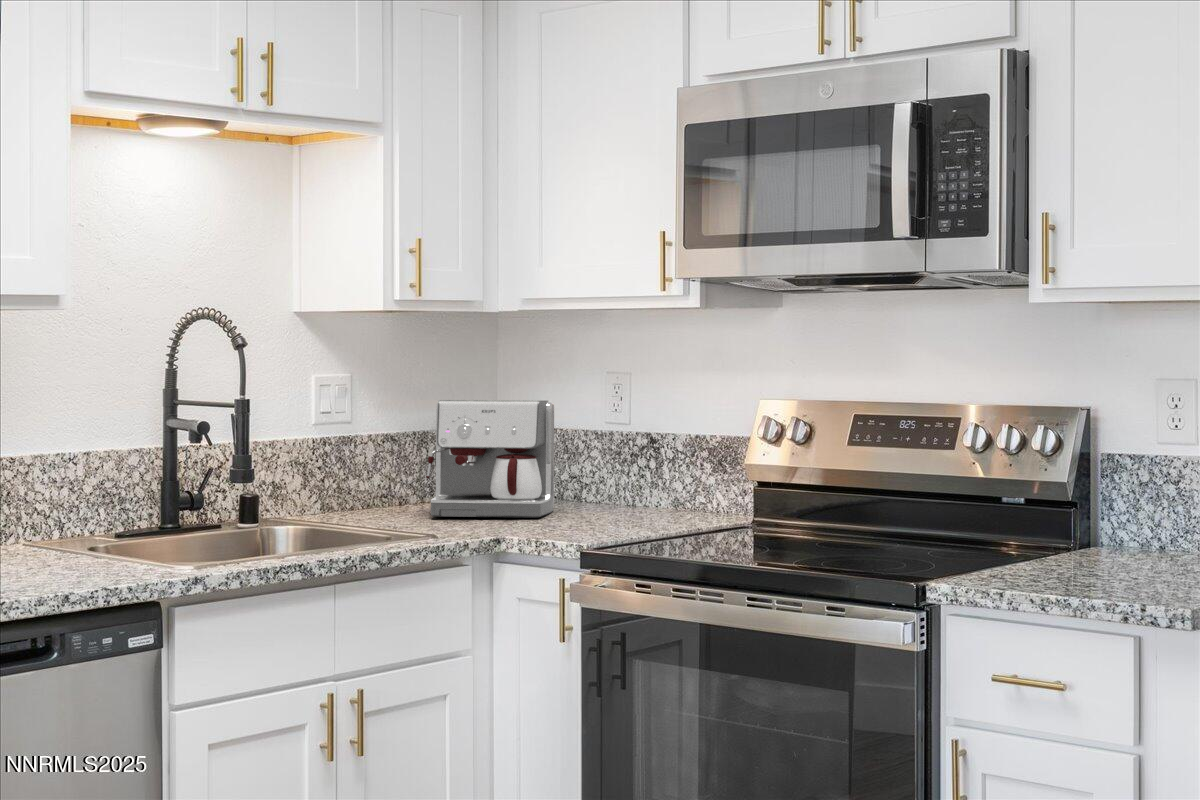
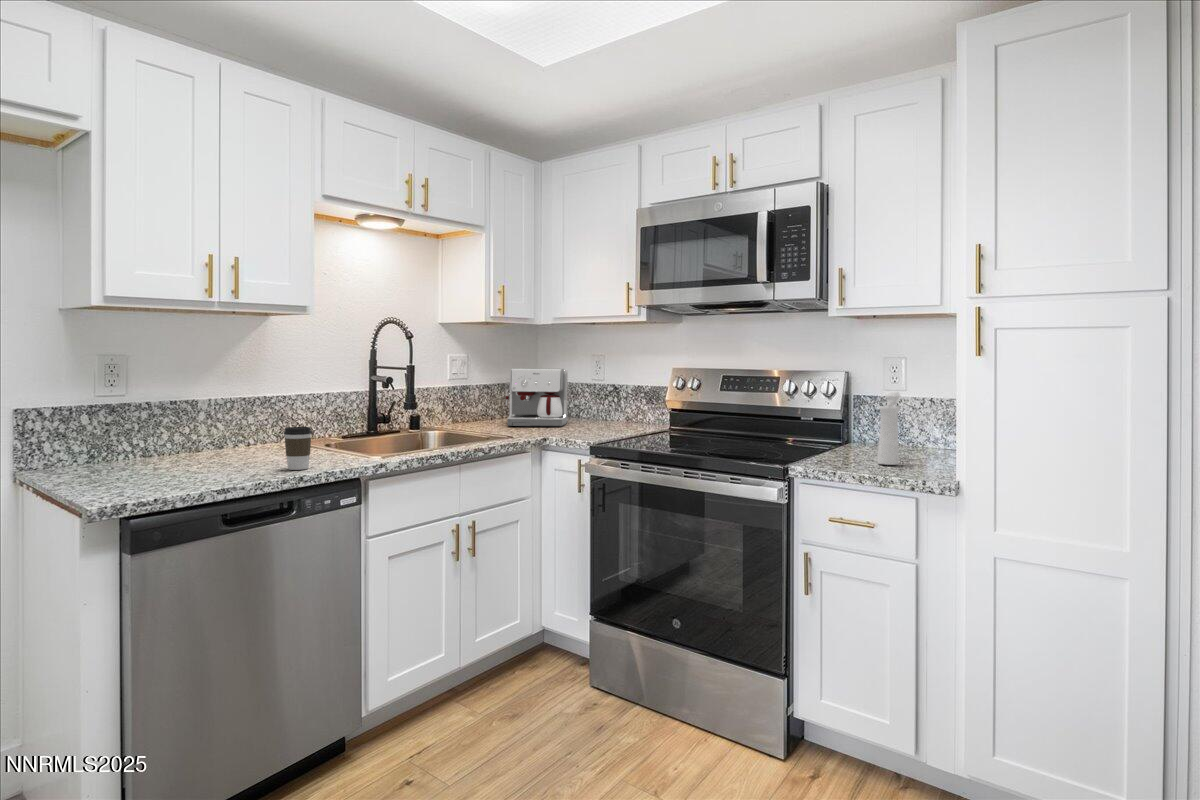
pepper mill: none [1093,446,1145,580] -> present [878,392,900,465]
coffee cup: none [34,511,80,584] -> present [284,427,312,470]

